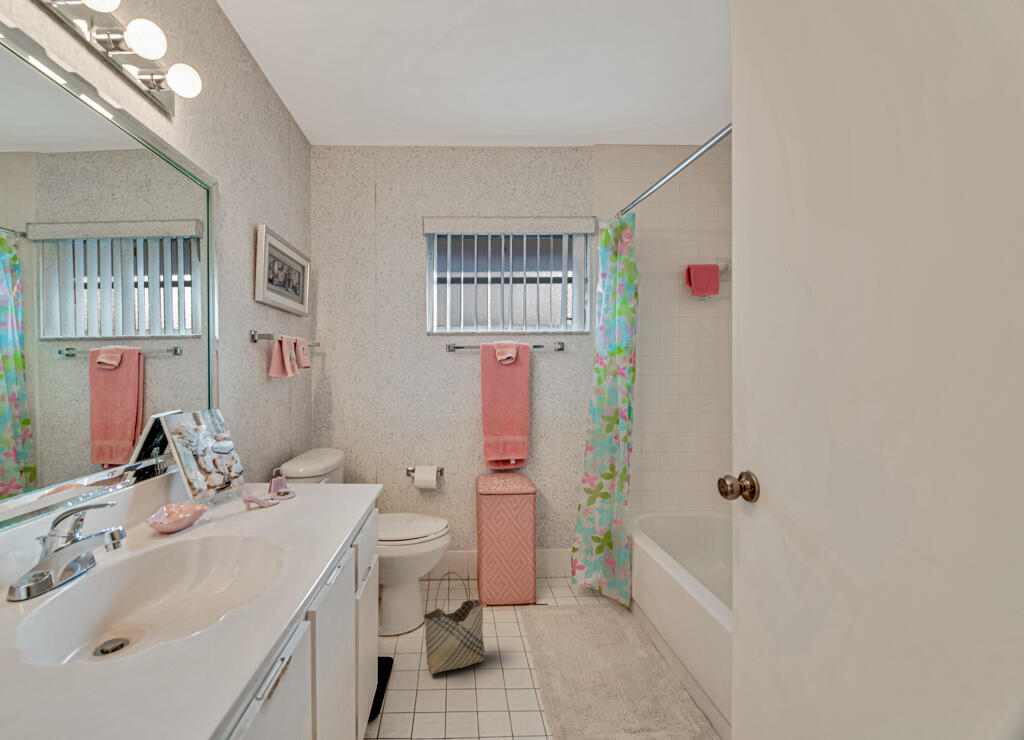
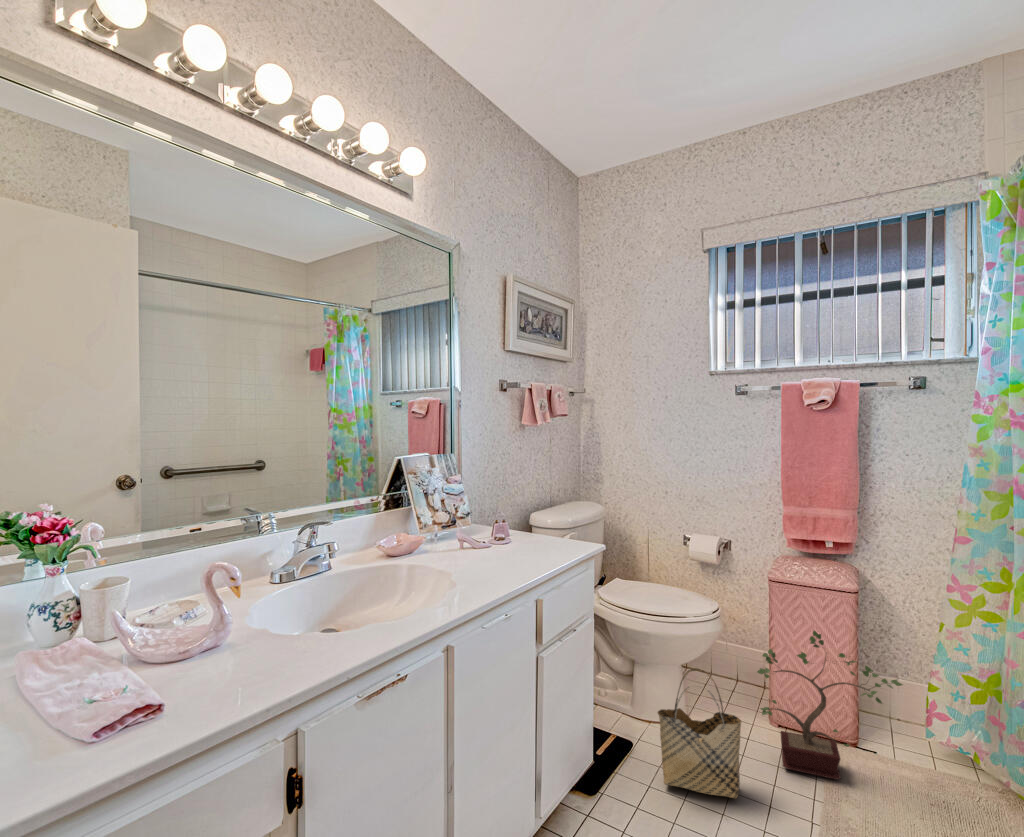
potted plant: none [483,523,568,627] -> present [757,631,902,780]

